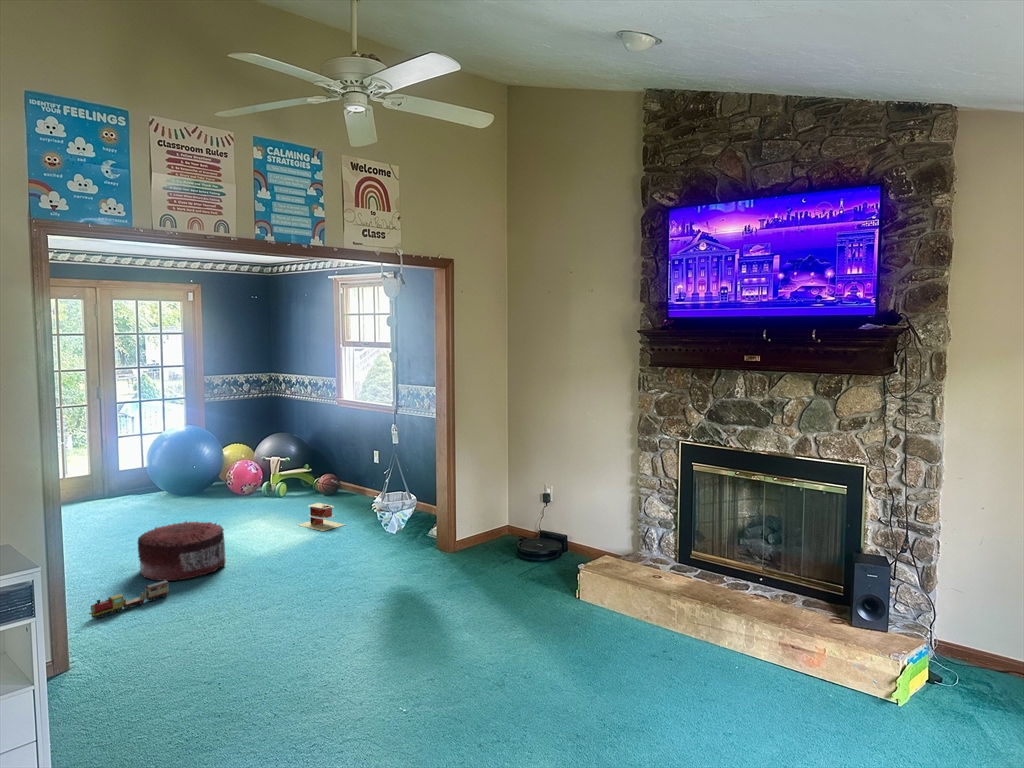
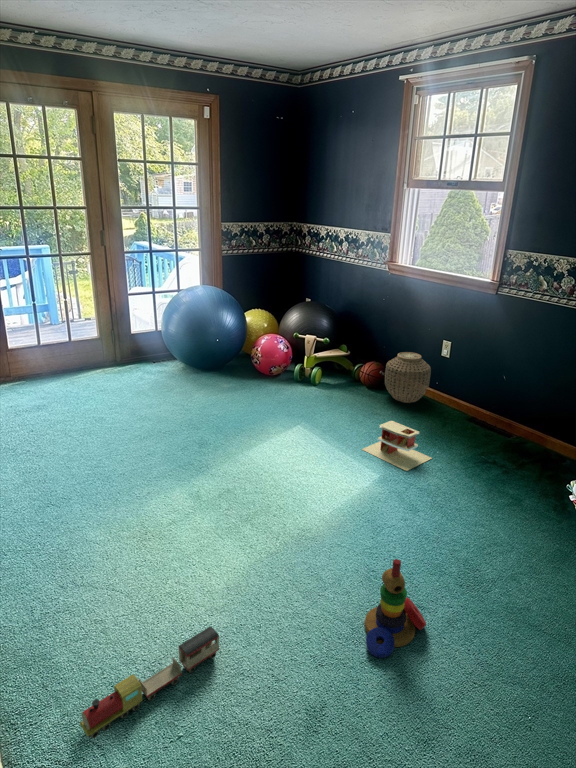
woven basket: none [331,464,365,501] -> present [385,352,431,403]
pouf: present [138,521,226,581] -> none [160,466,294,596]
stacking toy: none [254,538,292,589] -> present [364,559,426,658]

